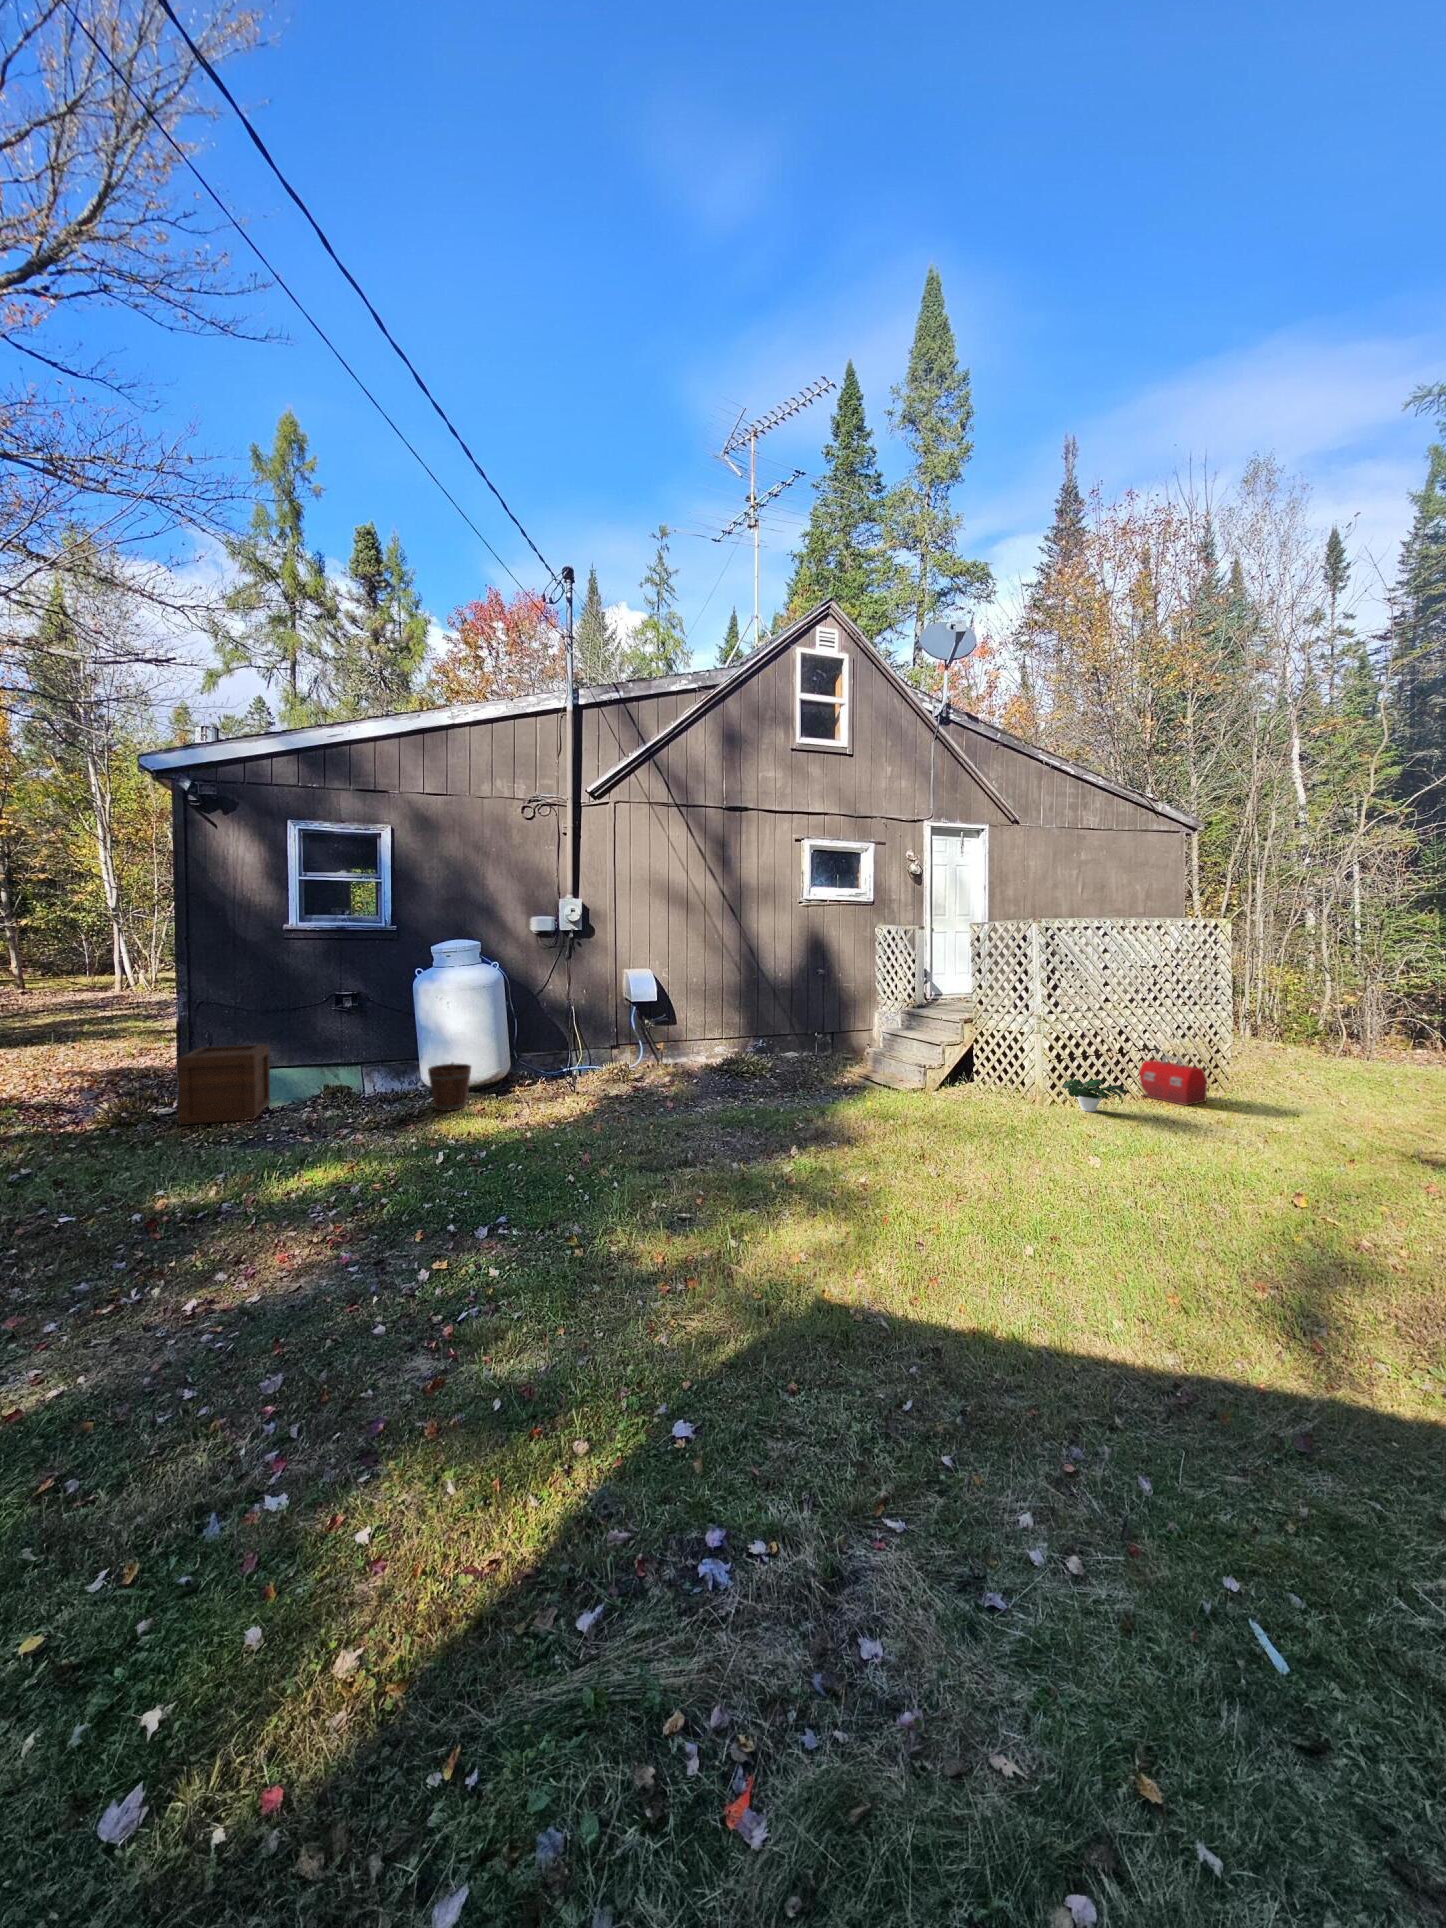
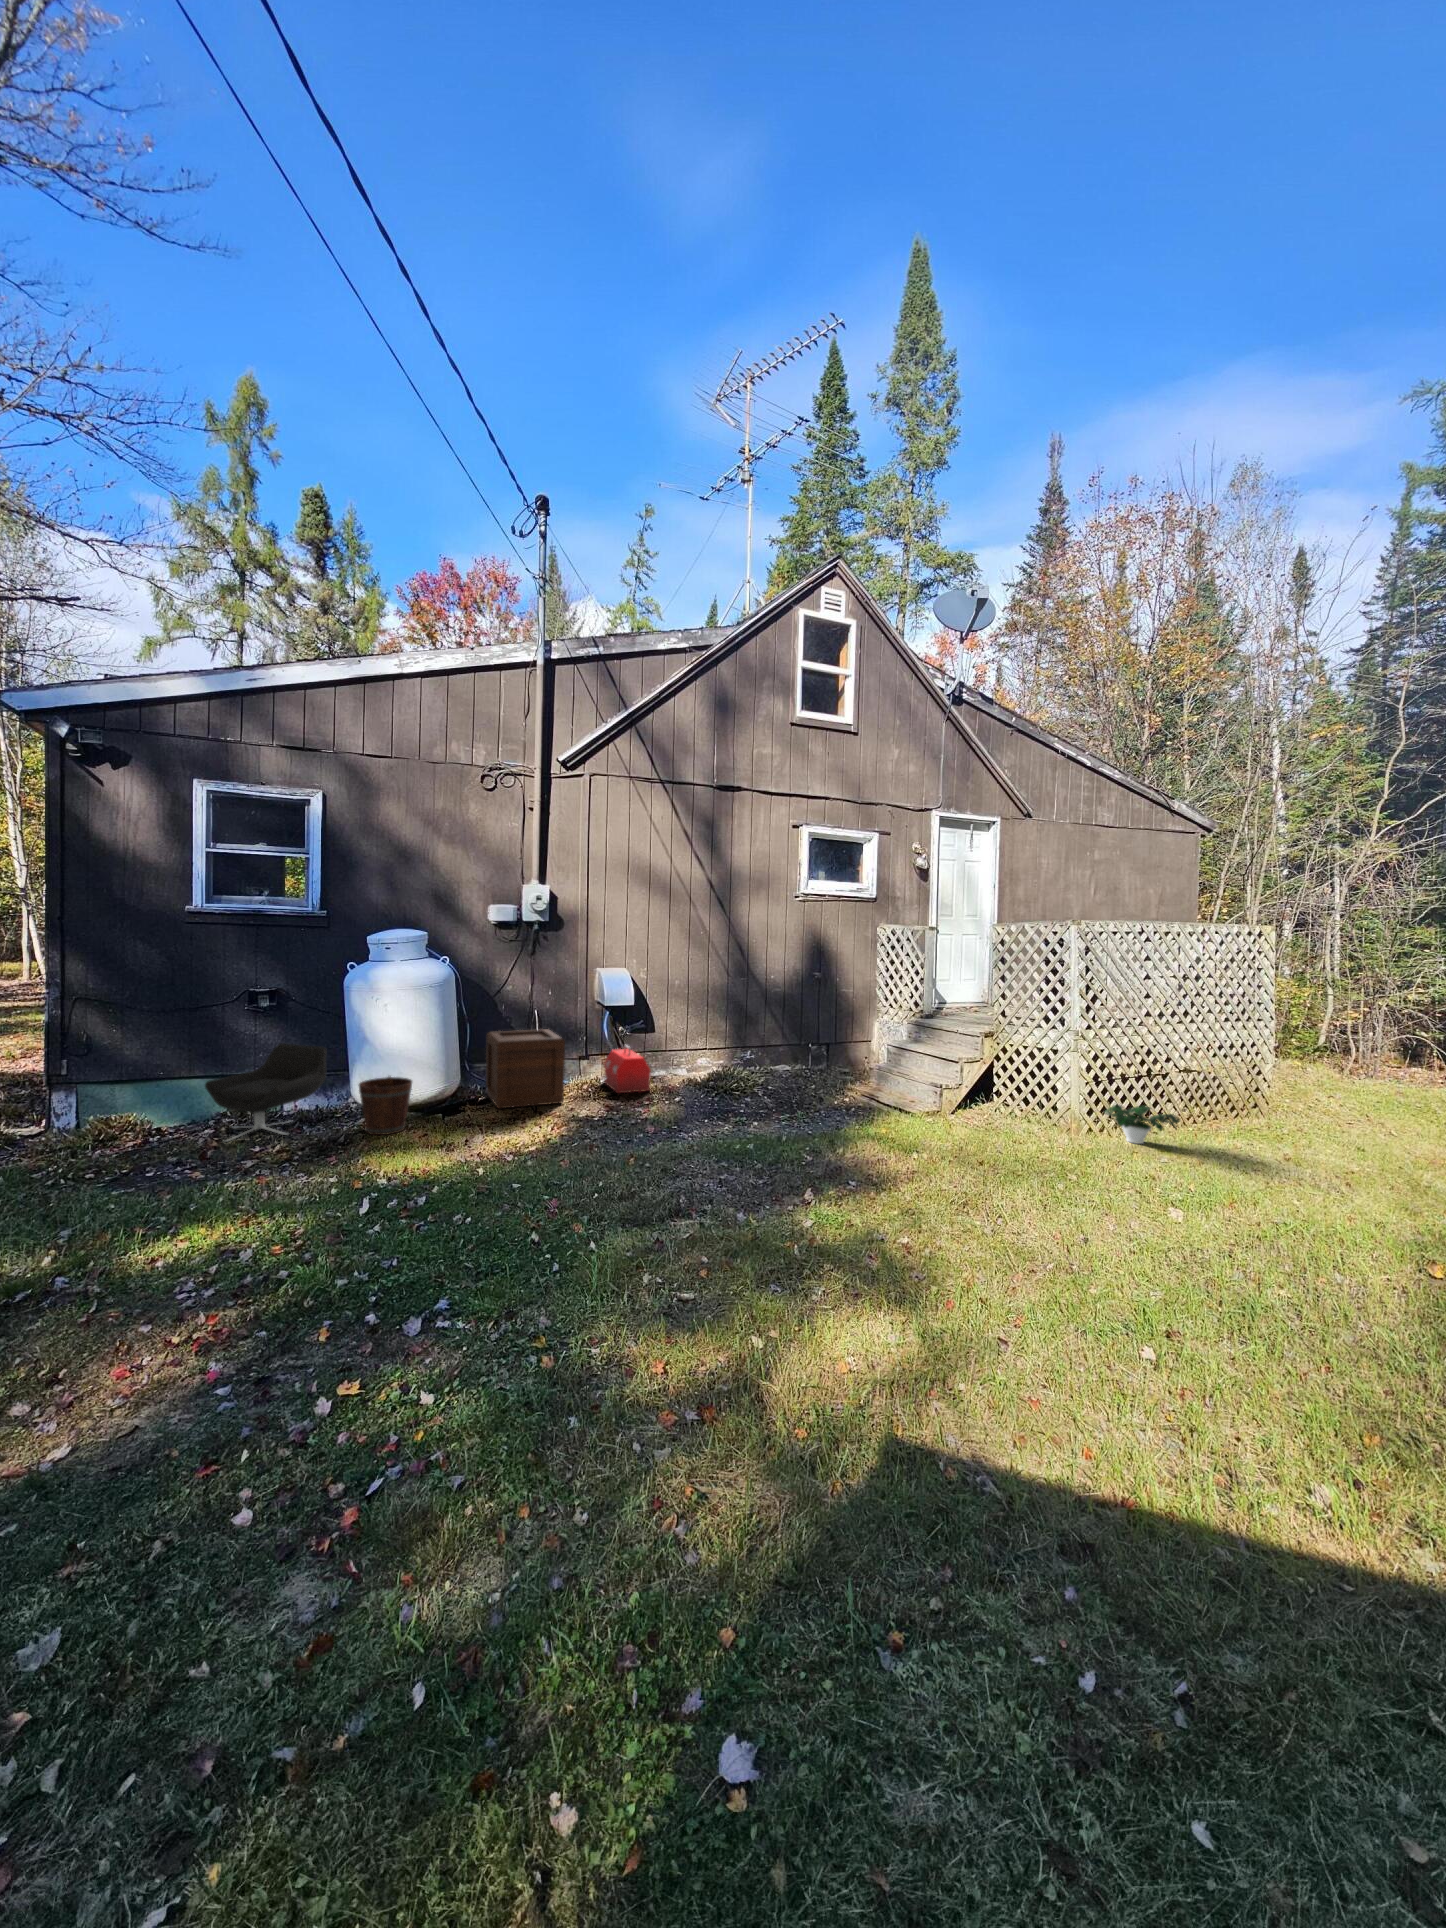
lounge chair: none [304,1037,401,1117] -> present [205,1043,327,1142]
wooden crate: present [177,1044,270,1125] -> present [486,1029,565,1109]
toolbox: present [1139,1056,1207,1105] -> present [604,1045,651,1093]

